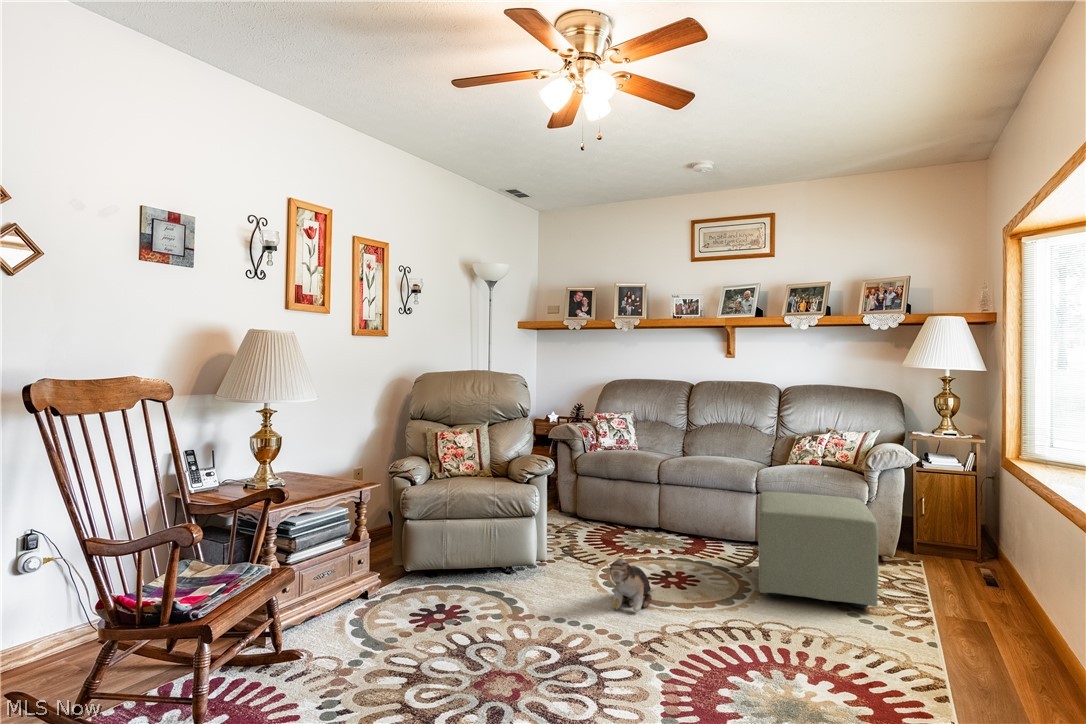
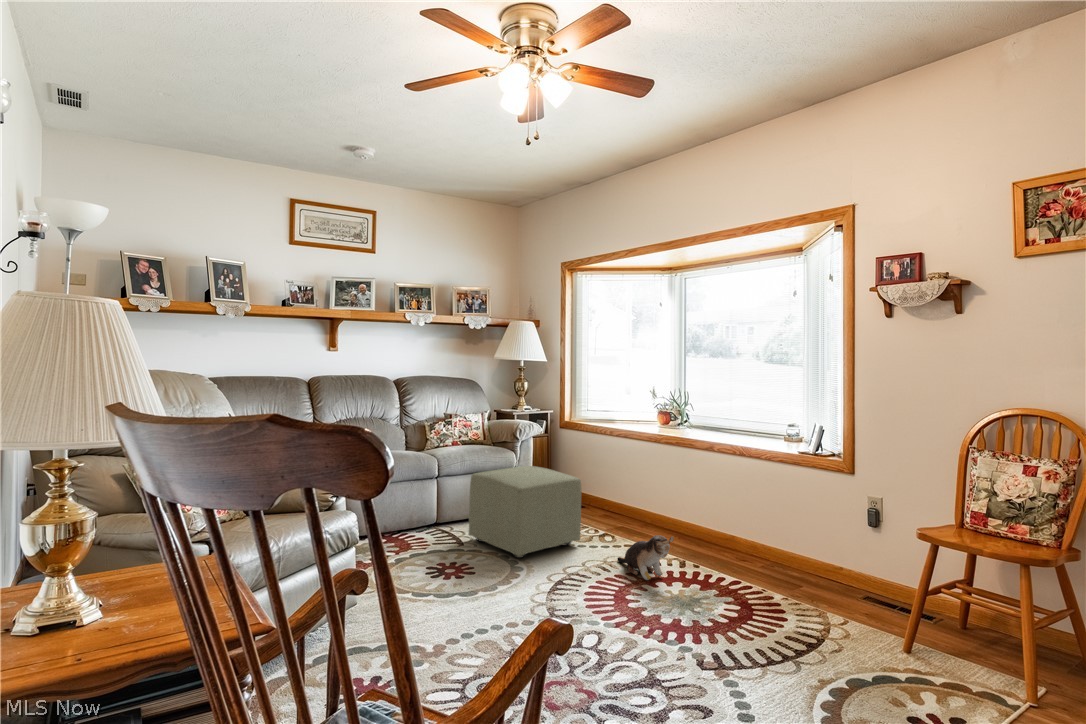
plush toy: present [605,558,652,612] -> present [618,535,674,580]

